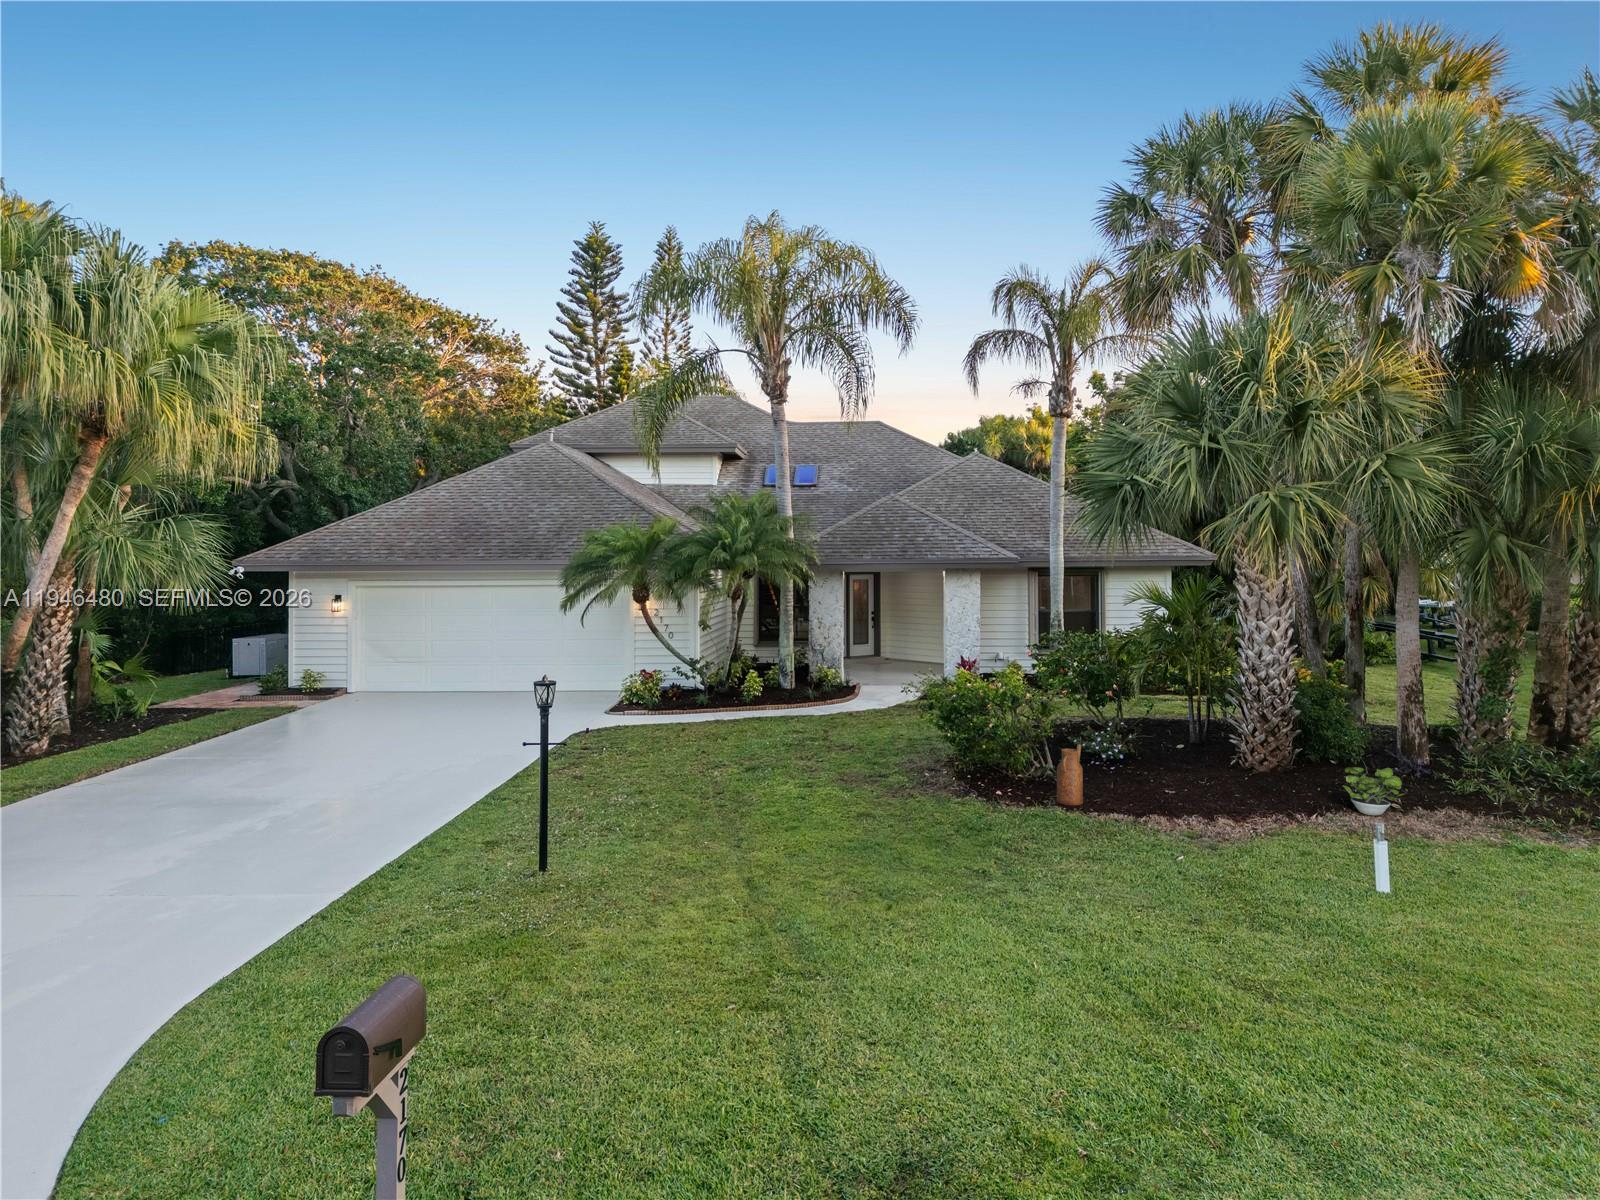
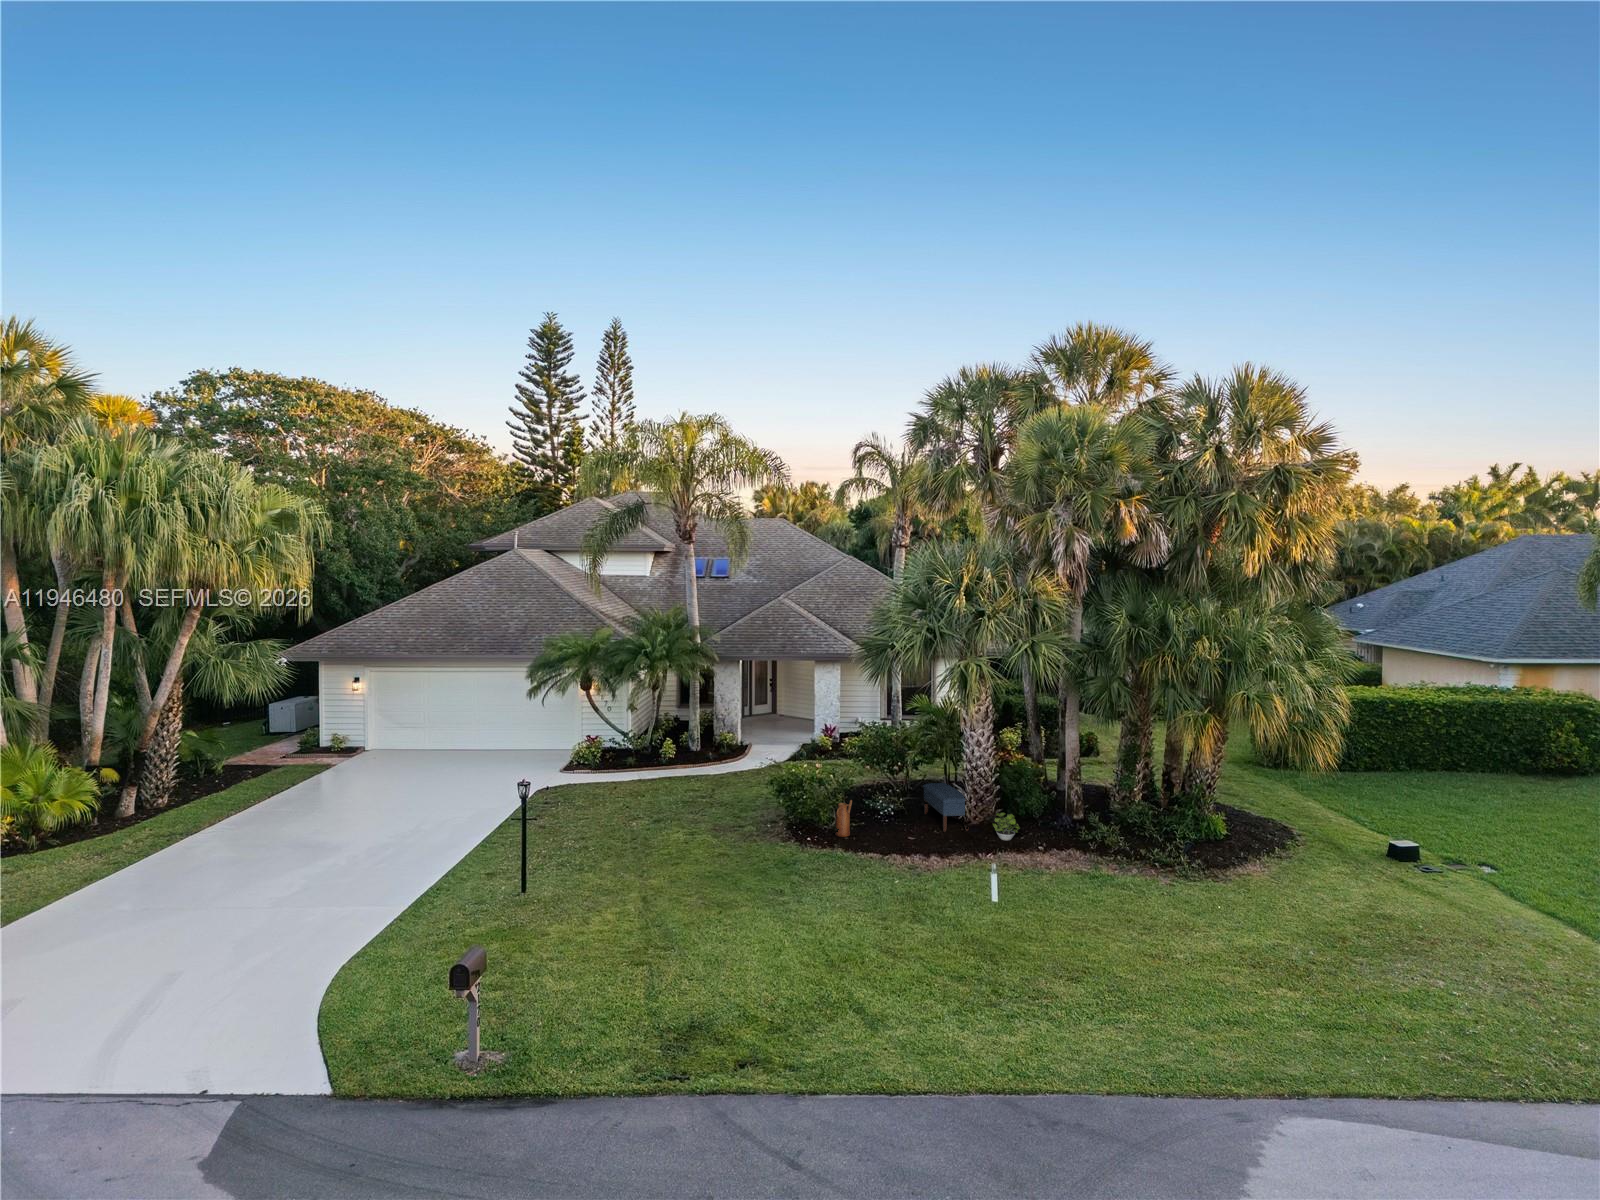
bench: none [1178,723,1288,799] -> present [923,783,968,832]

